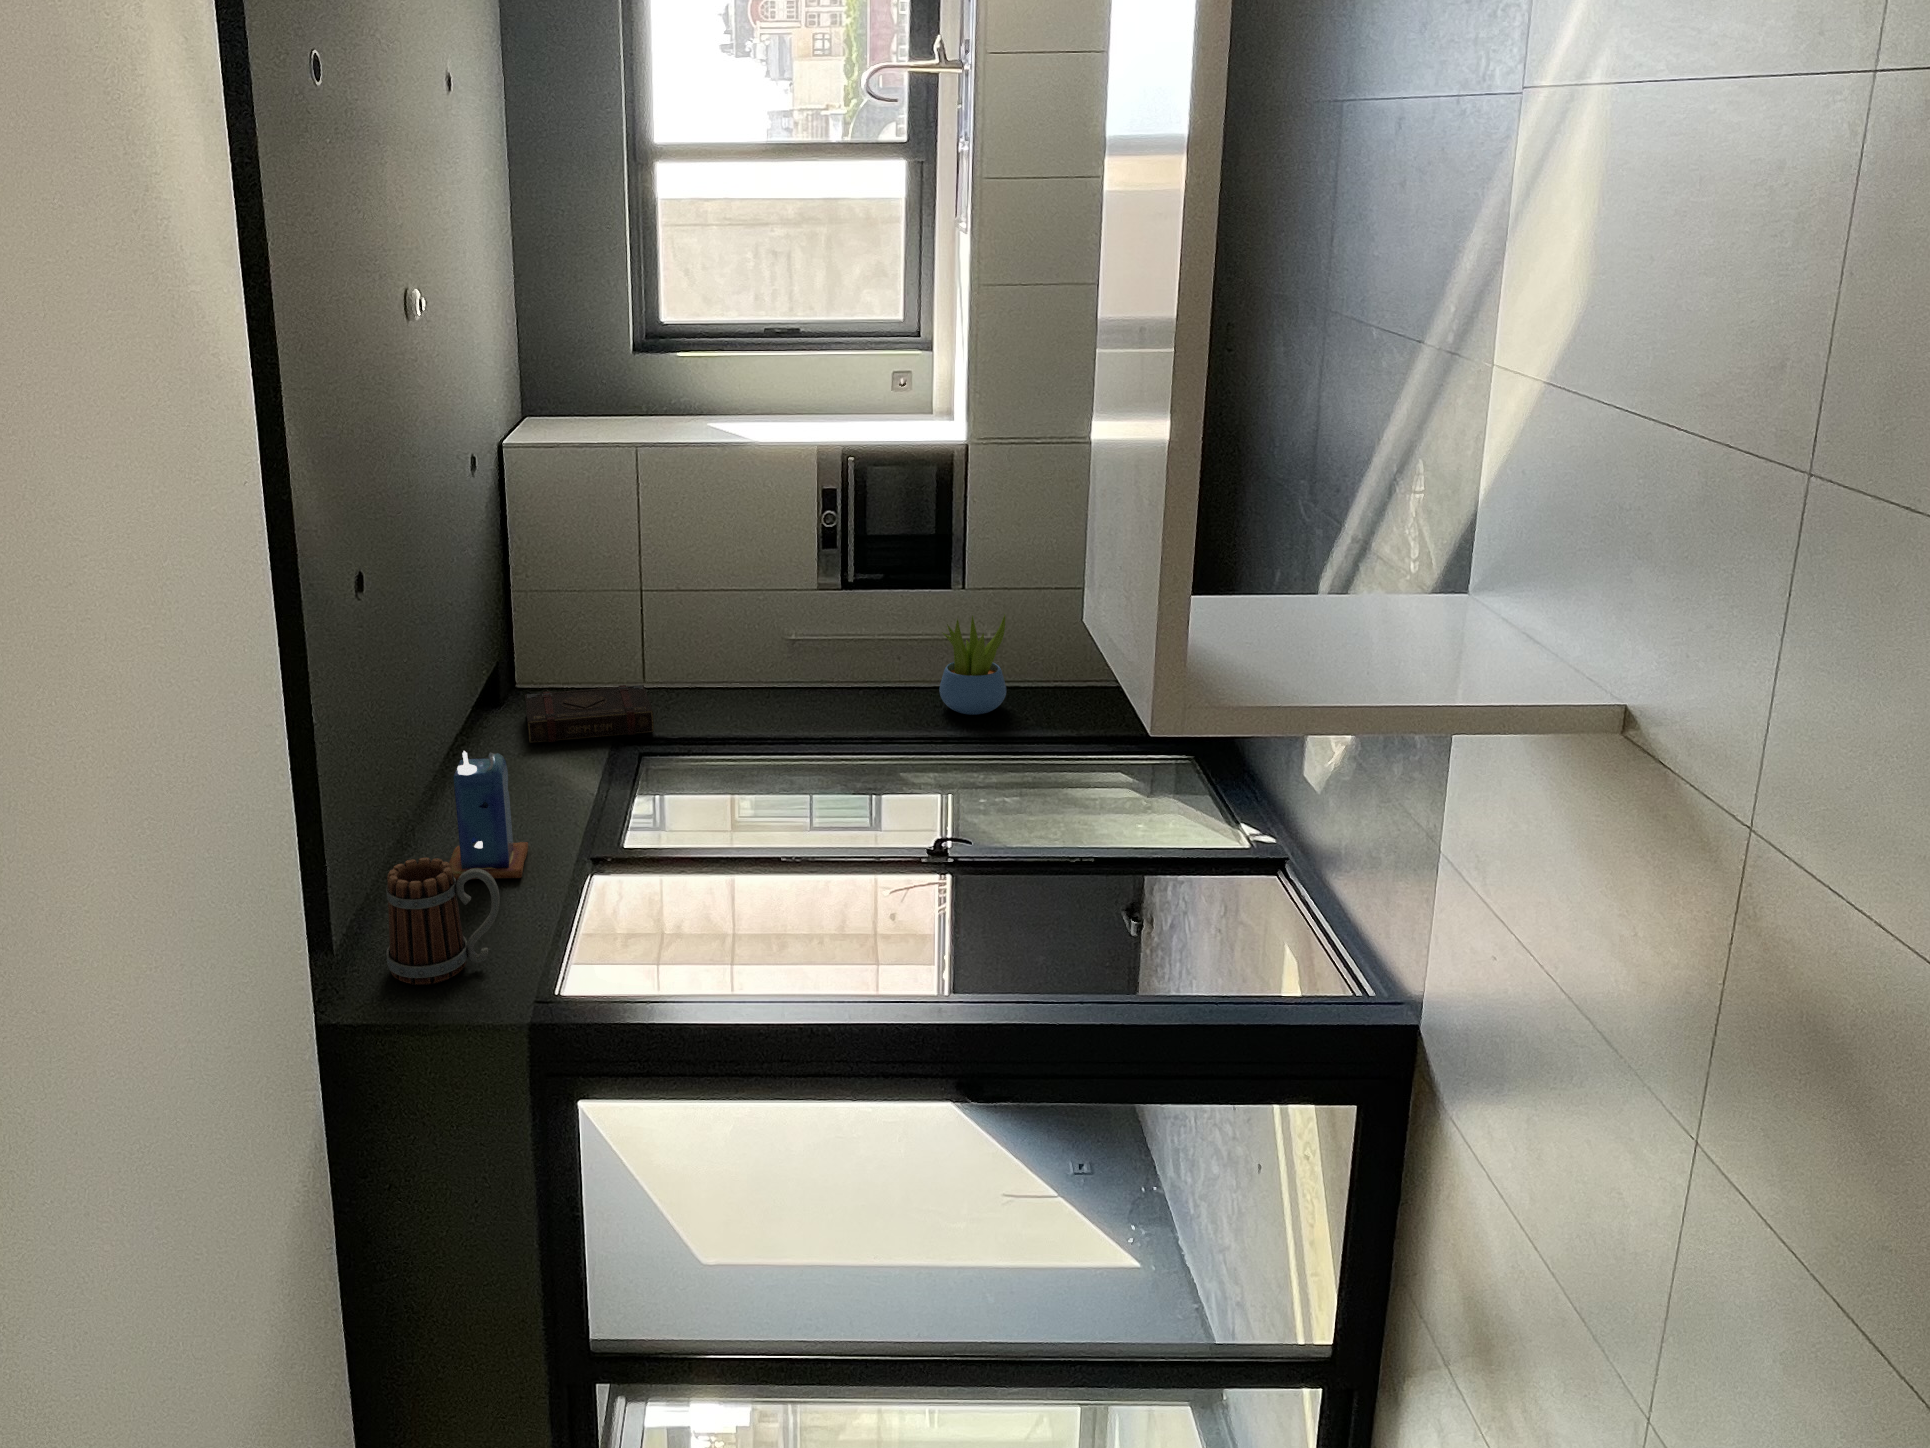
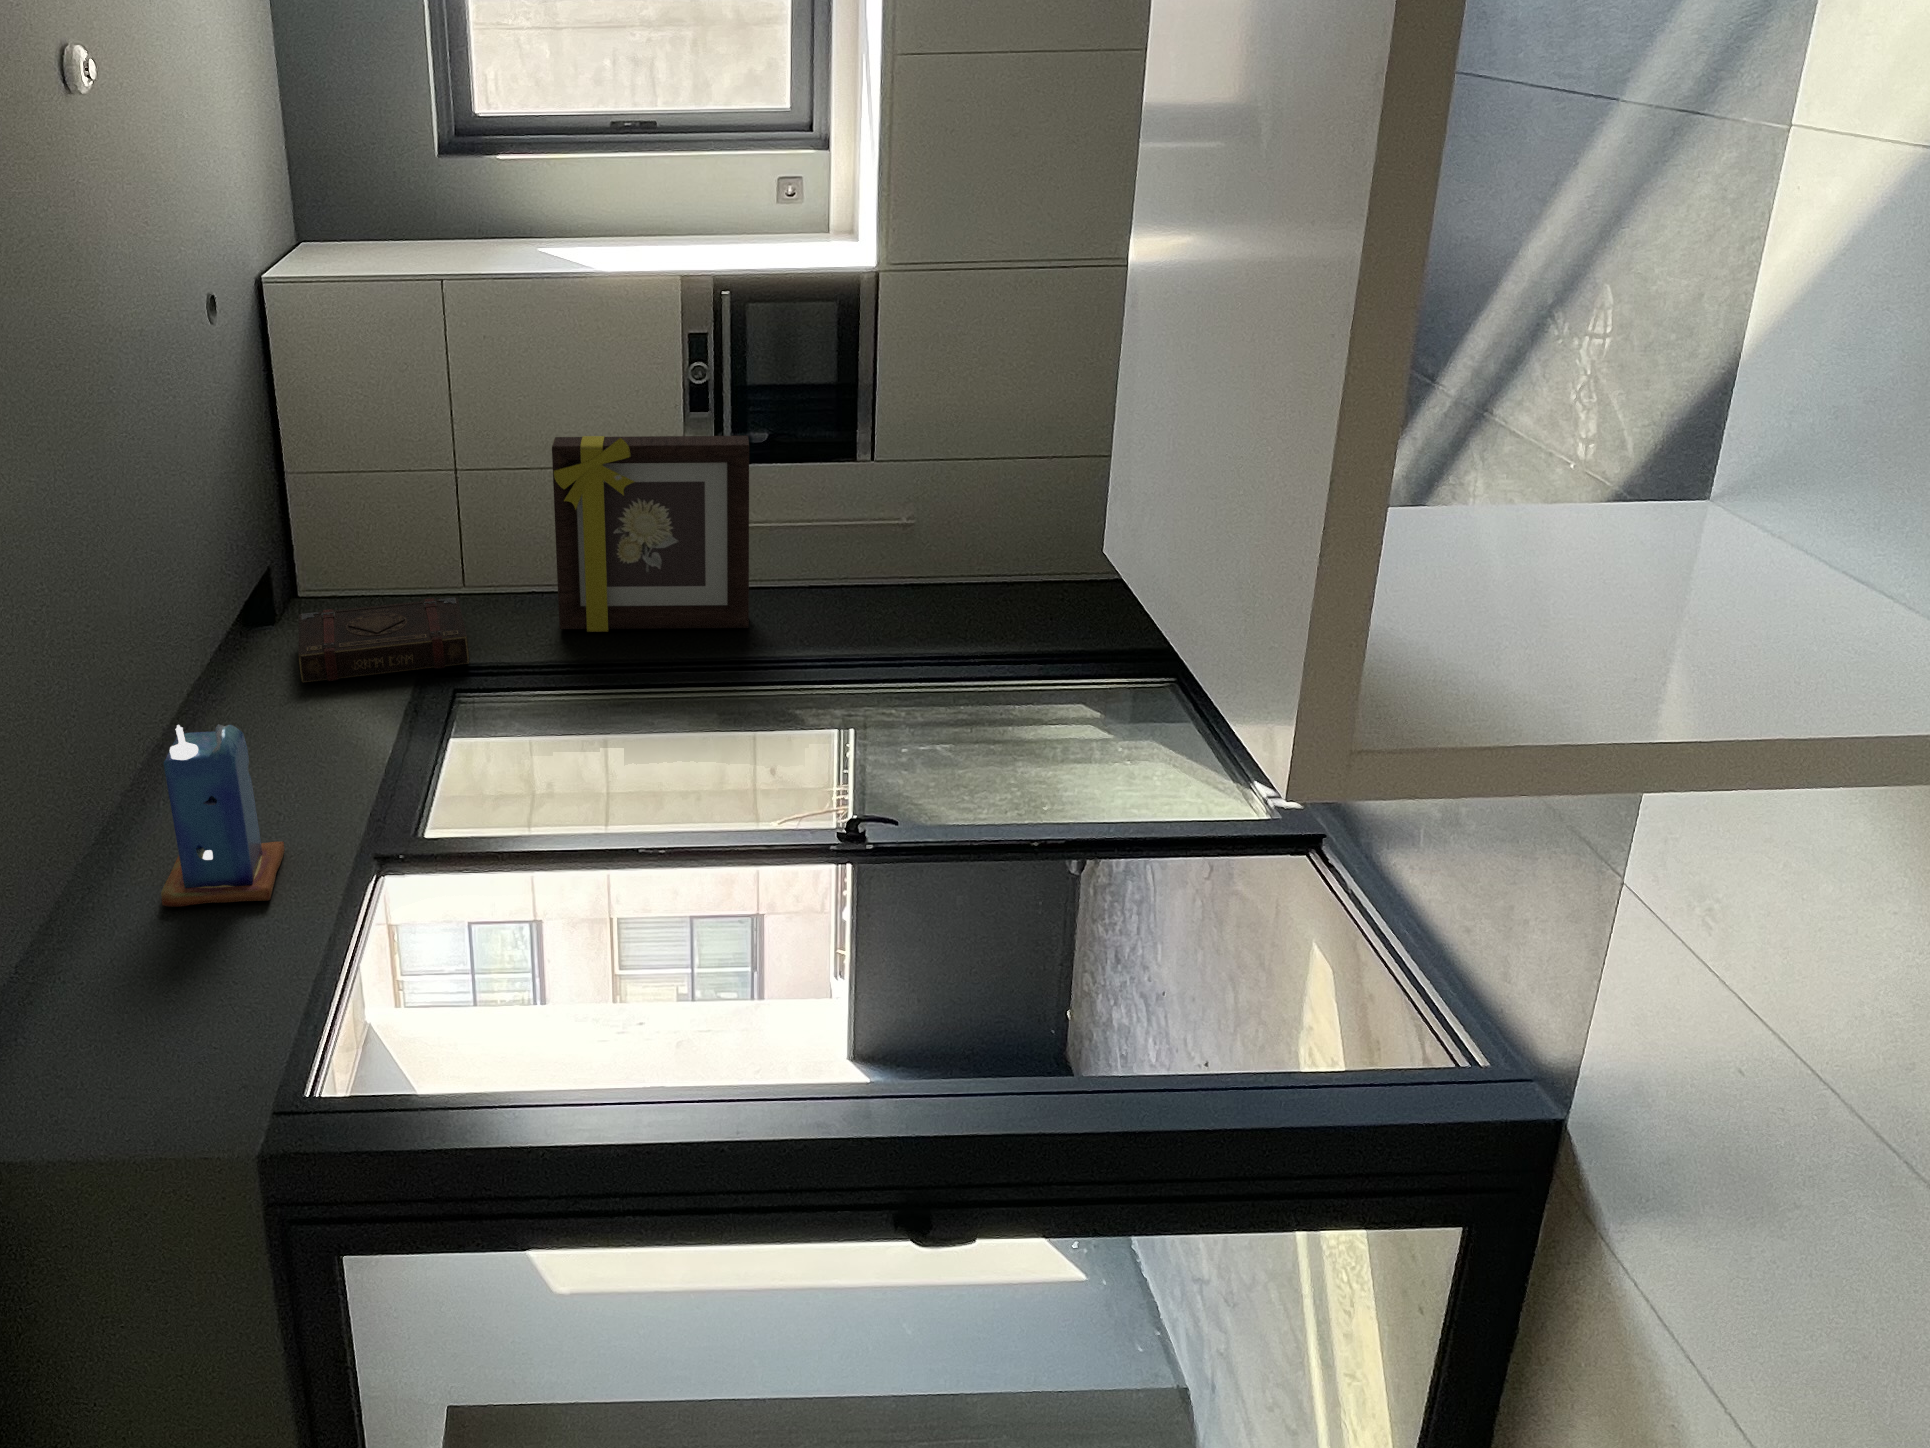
picture frame: none [719,564,866,712] -> present [552,436,749,632]
succulent plant: present [939,614,1006,715] -> none [846,499,934,631]
mug: present [386,858,500,985] -> none [41,903,217,1093]

